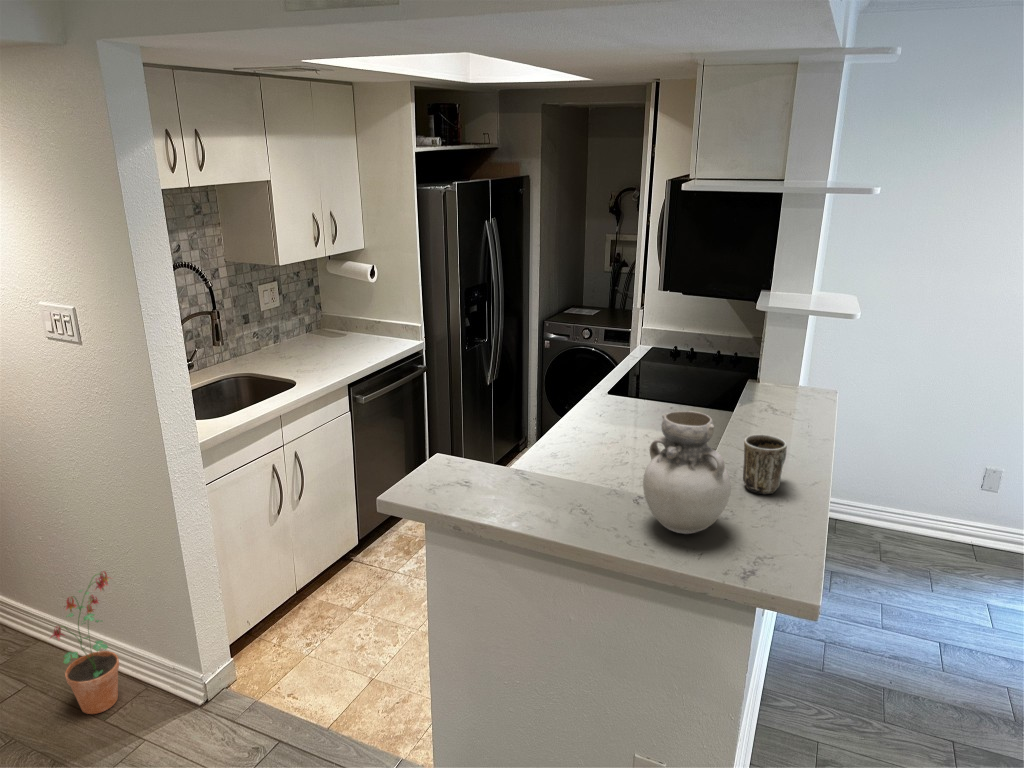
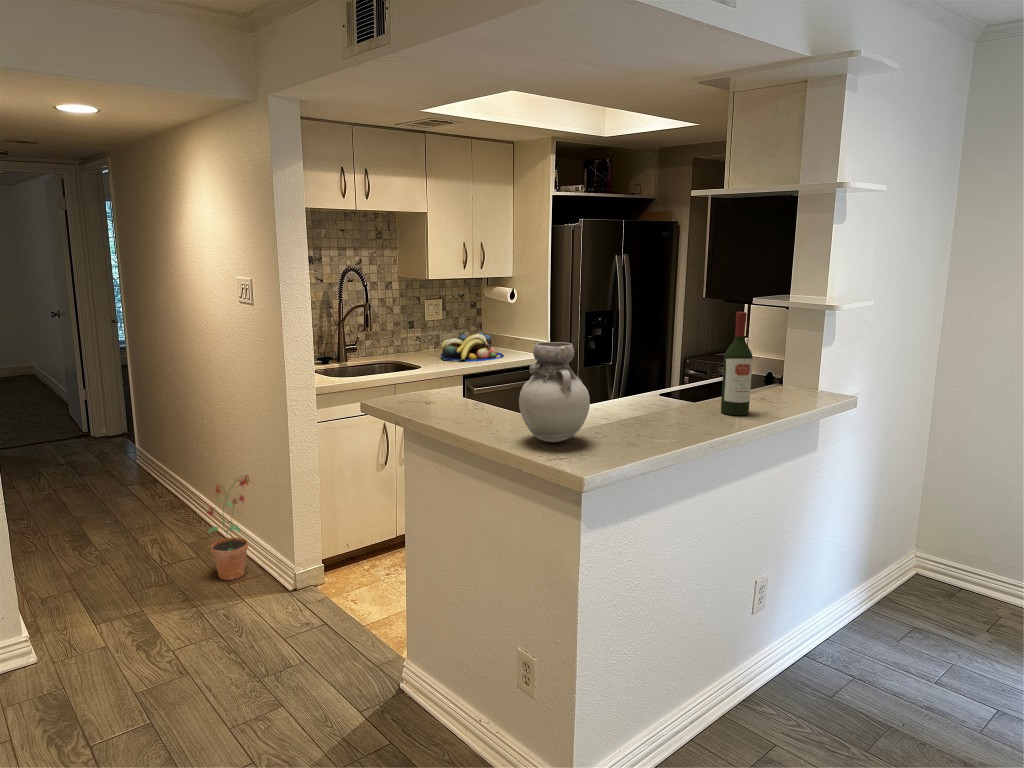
fruit bowl: none [297,322,377,365] -> present [440,332,504,362]
wine bottle: none [765,329,802,440] -> present [721,312,753,415]
mug: present [743,434,787,494] -> none [641,386,686,436]

